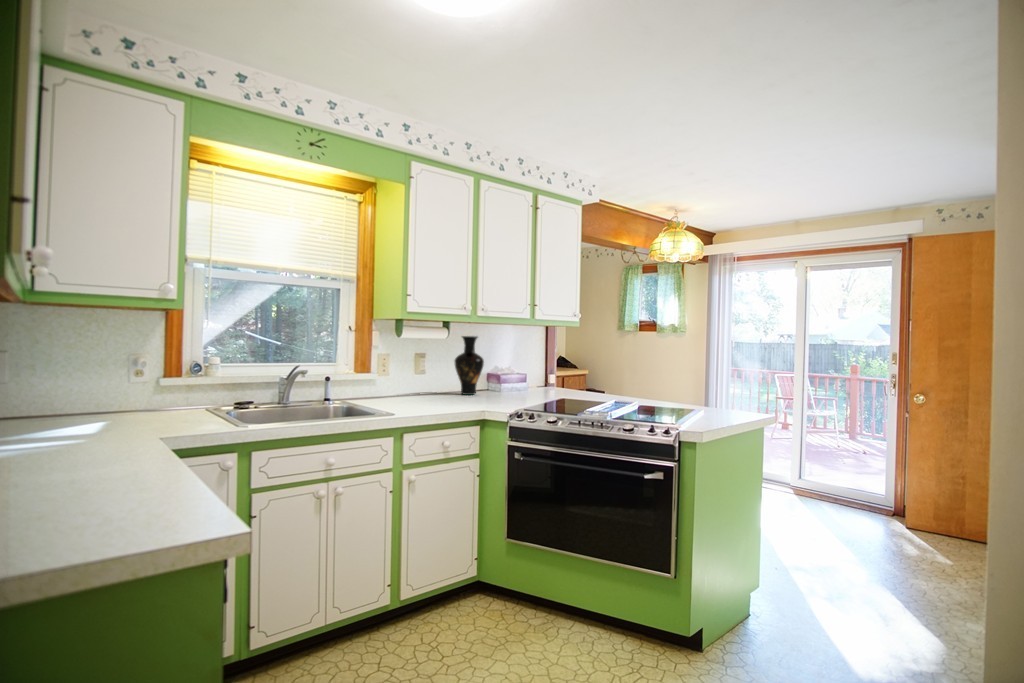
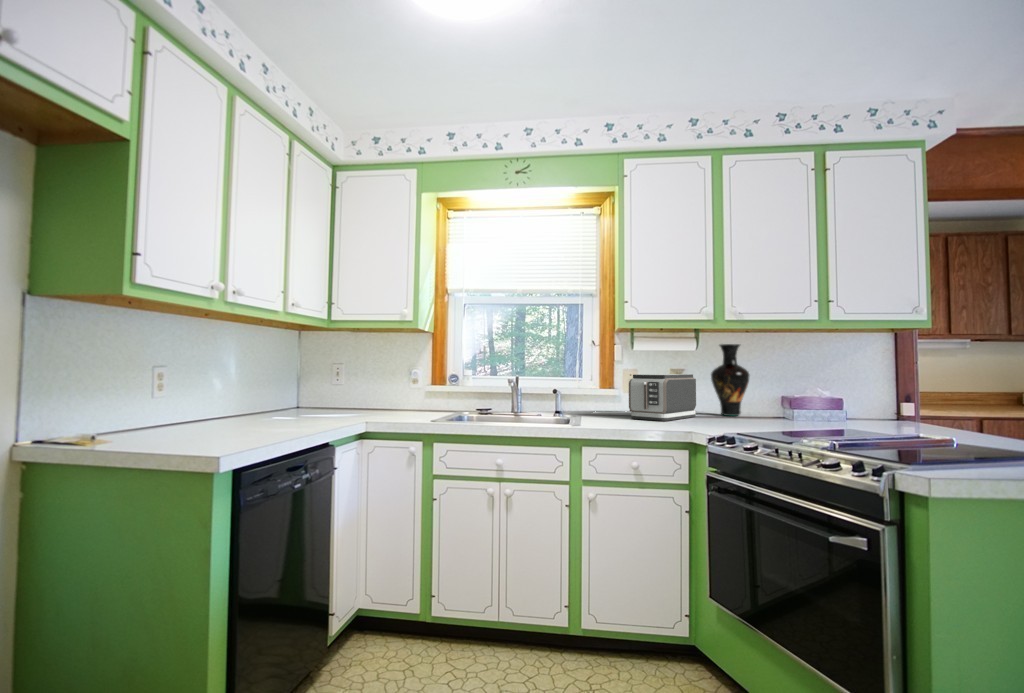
toaster: none [413,361,453,404] -> present [629,374,696,421]

